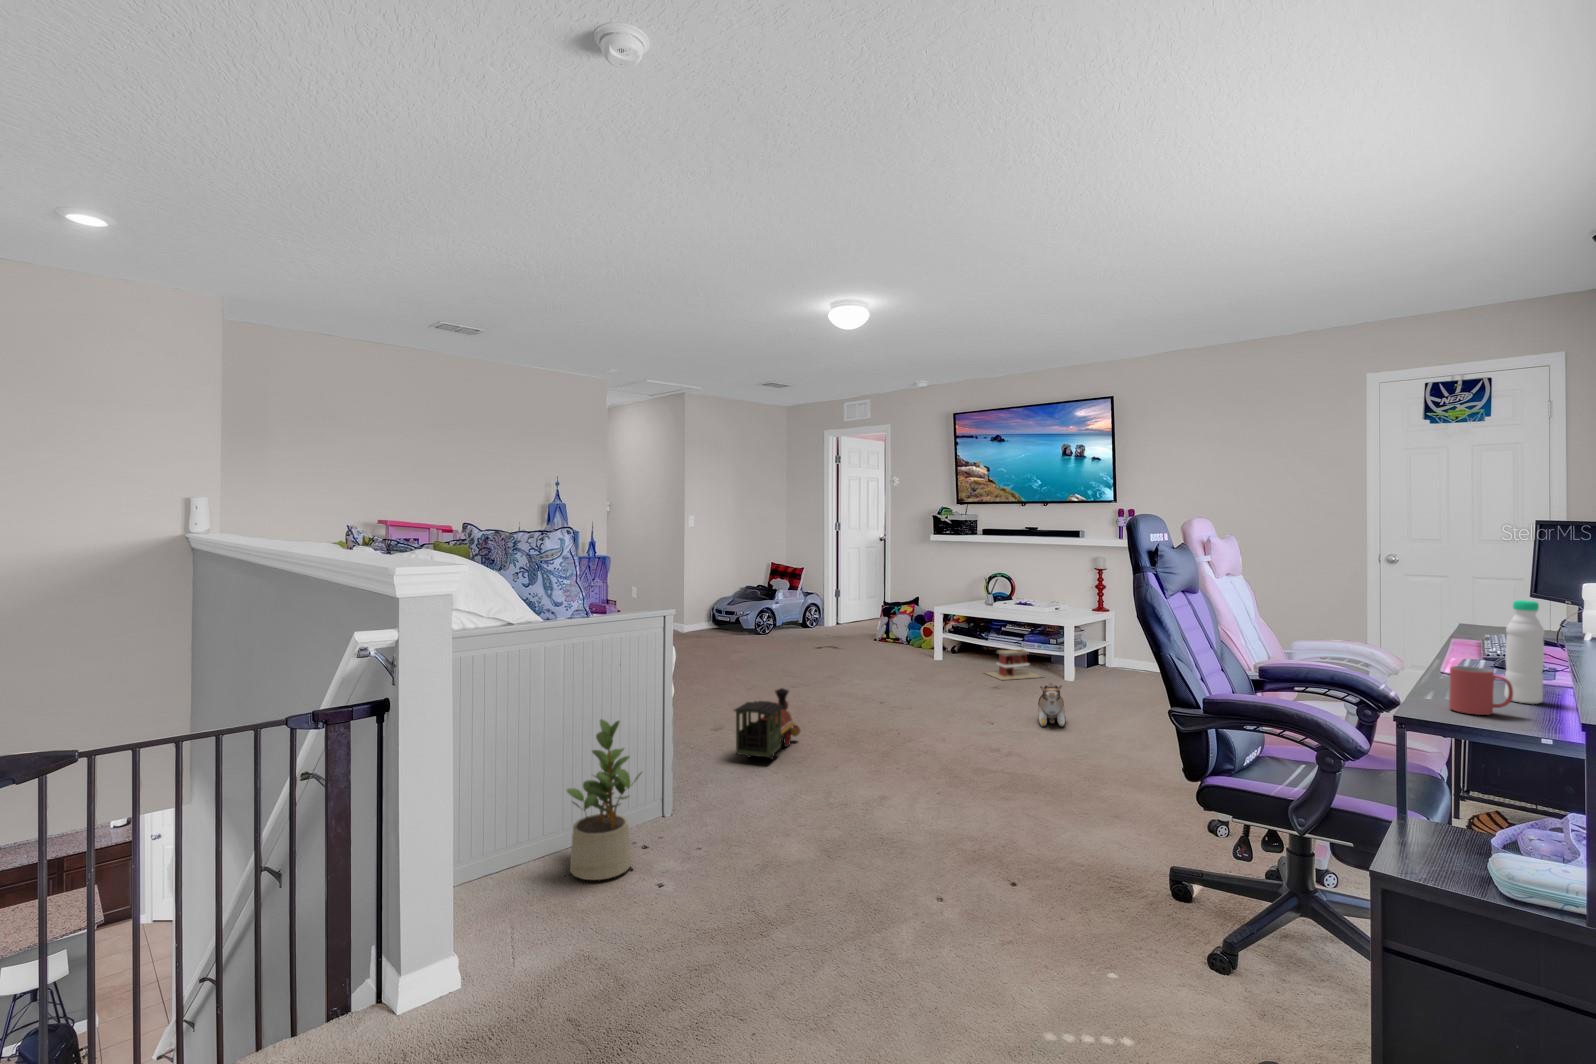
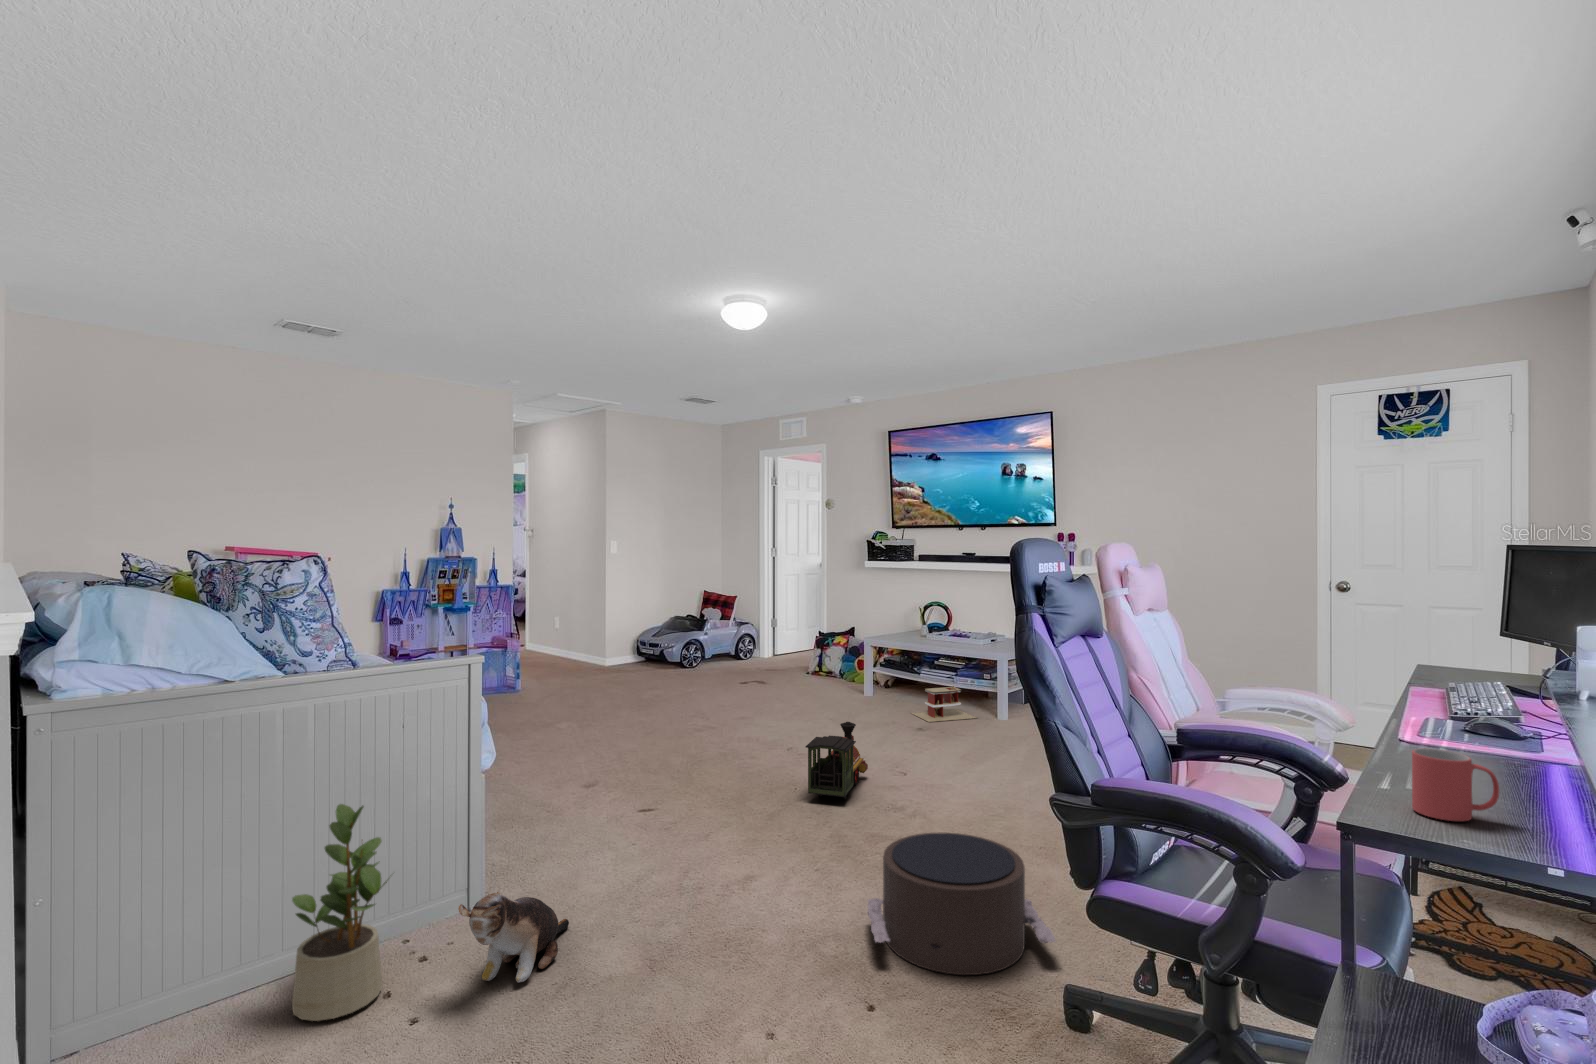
water bottle: present [1504,600,1545,704] -> none [1485,655,1537,798]
plush toy: present [1038,683,1066,726] -> present [458,892,569,982]
toy train: present [734,688,801,760] -> present [806,722,868,799]
pouf: none [994,756,1155,860] -> present [868,832,1056,975]

